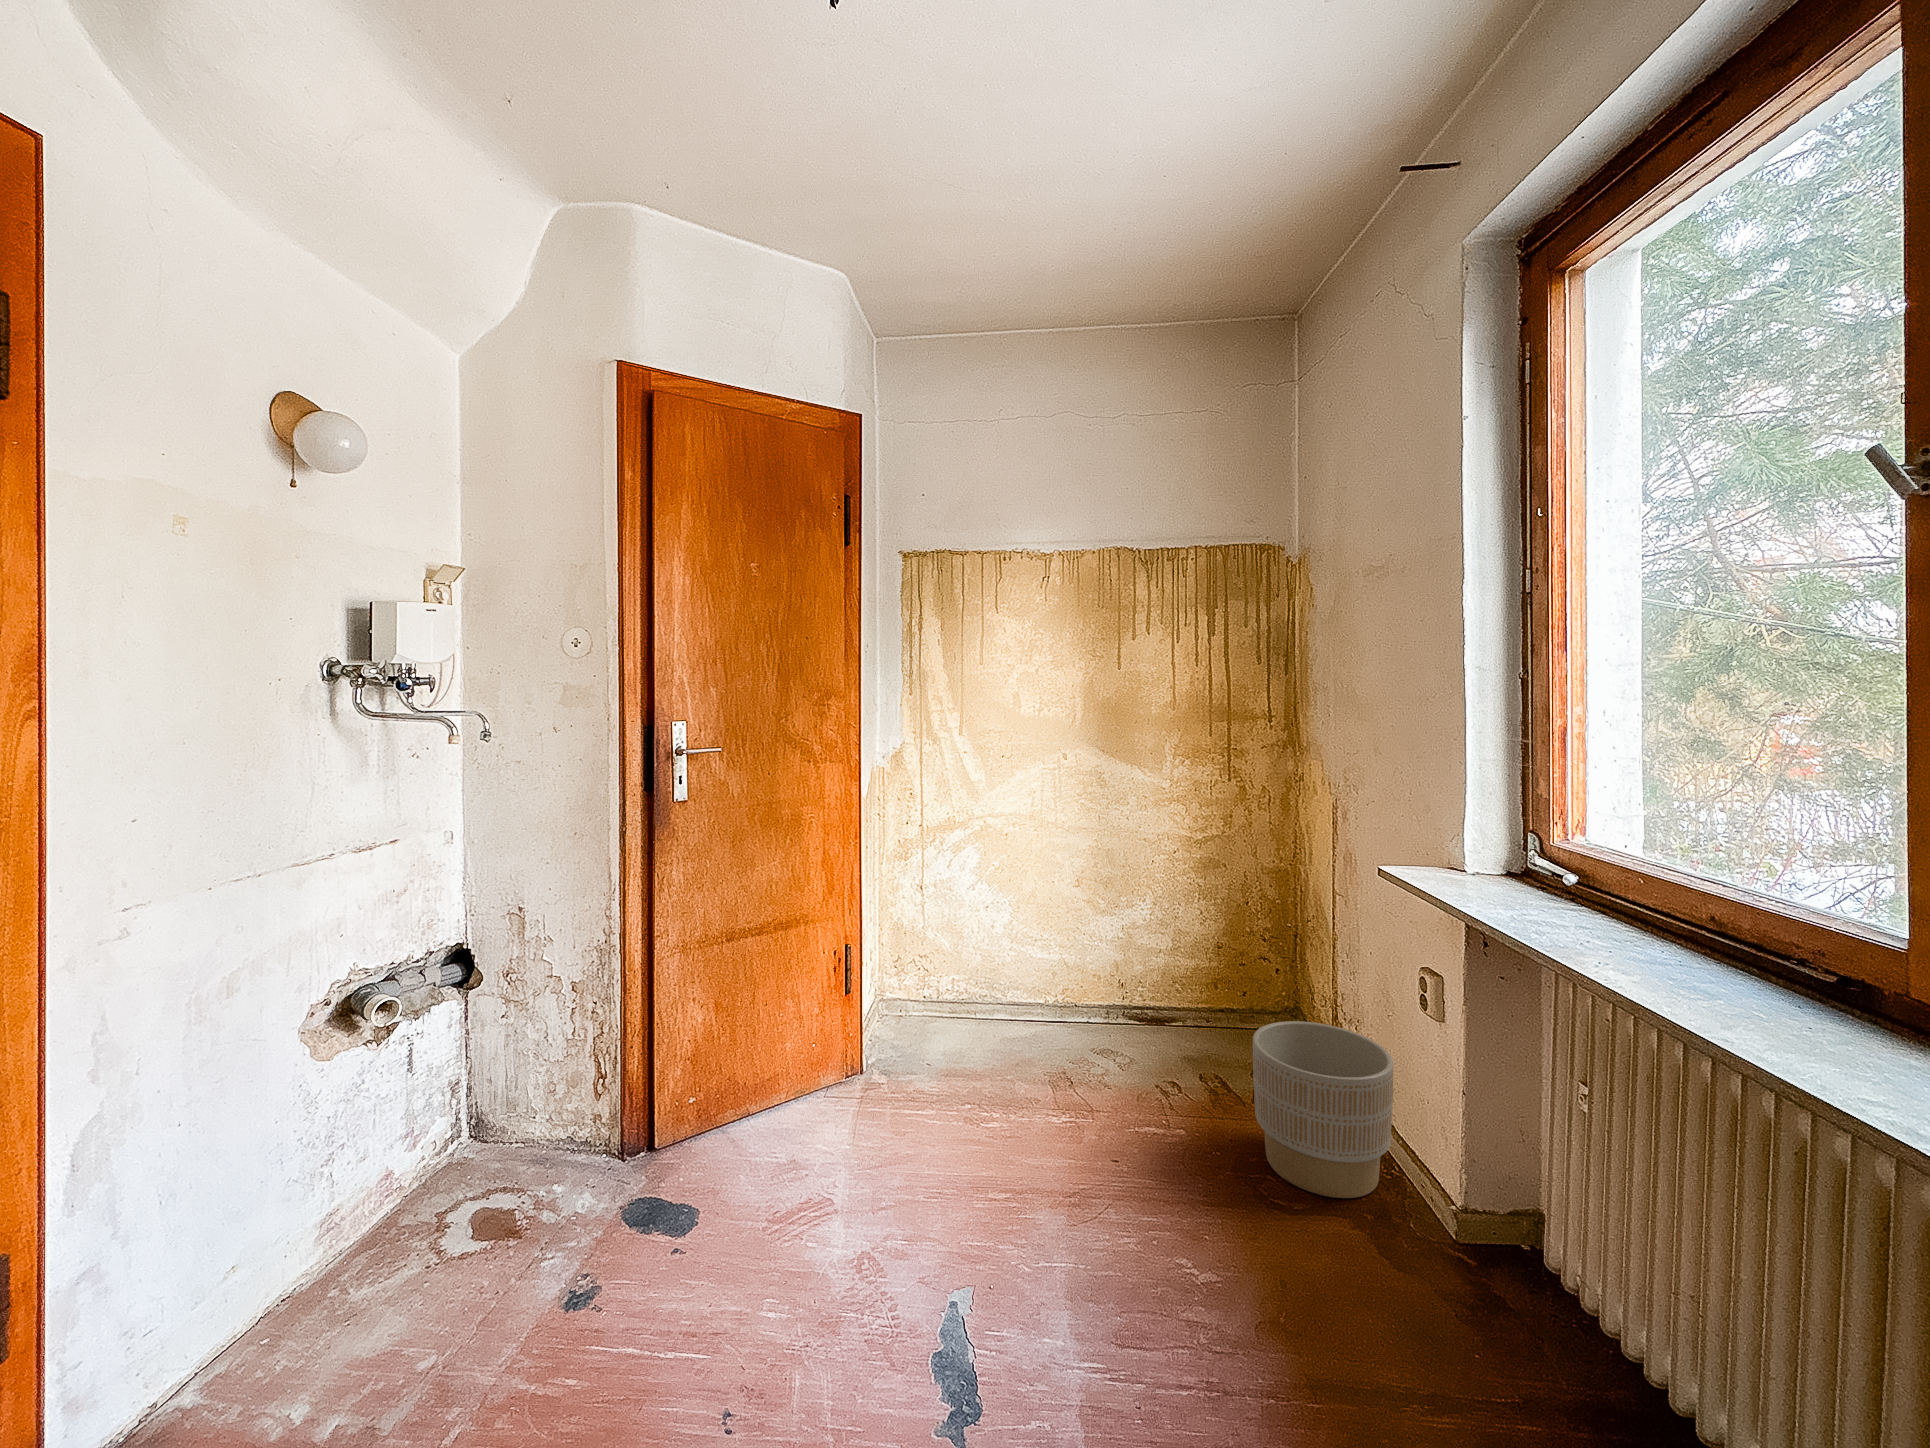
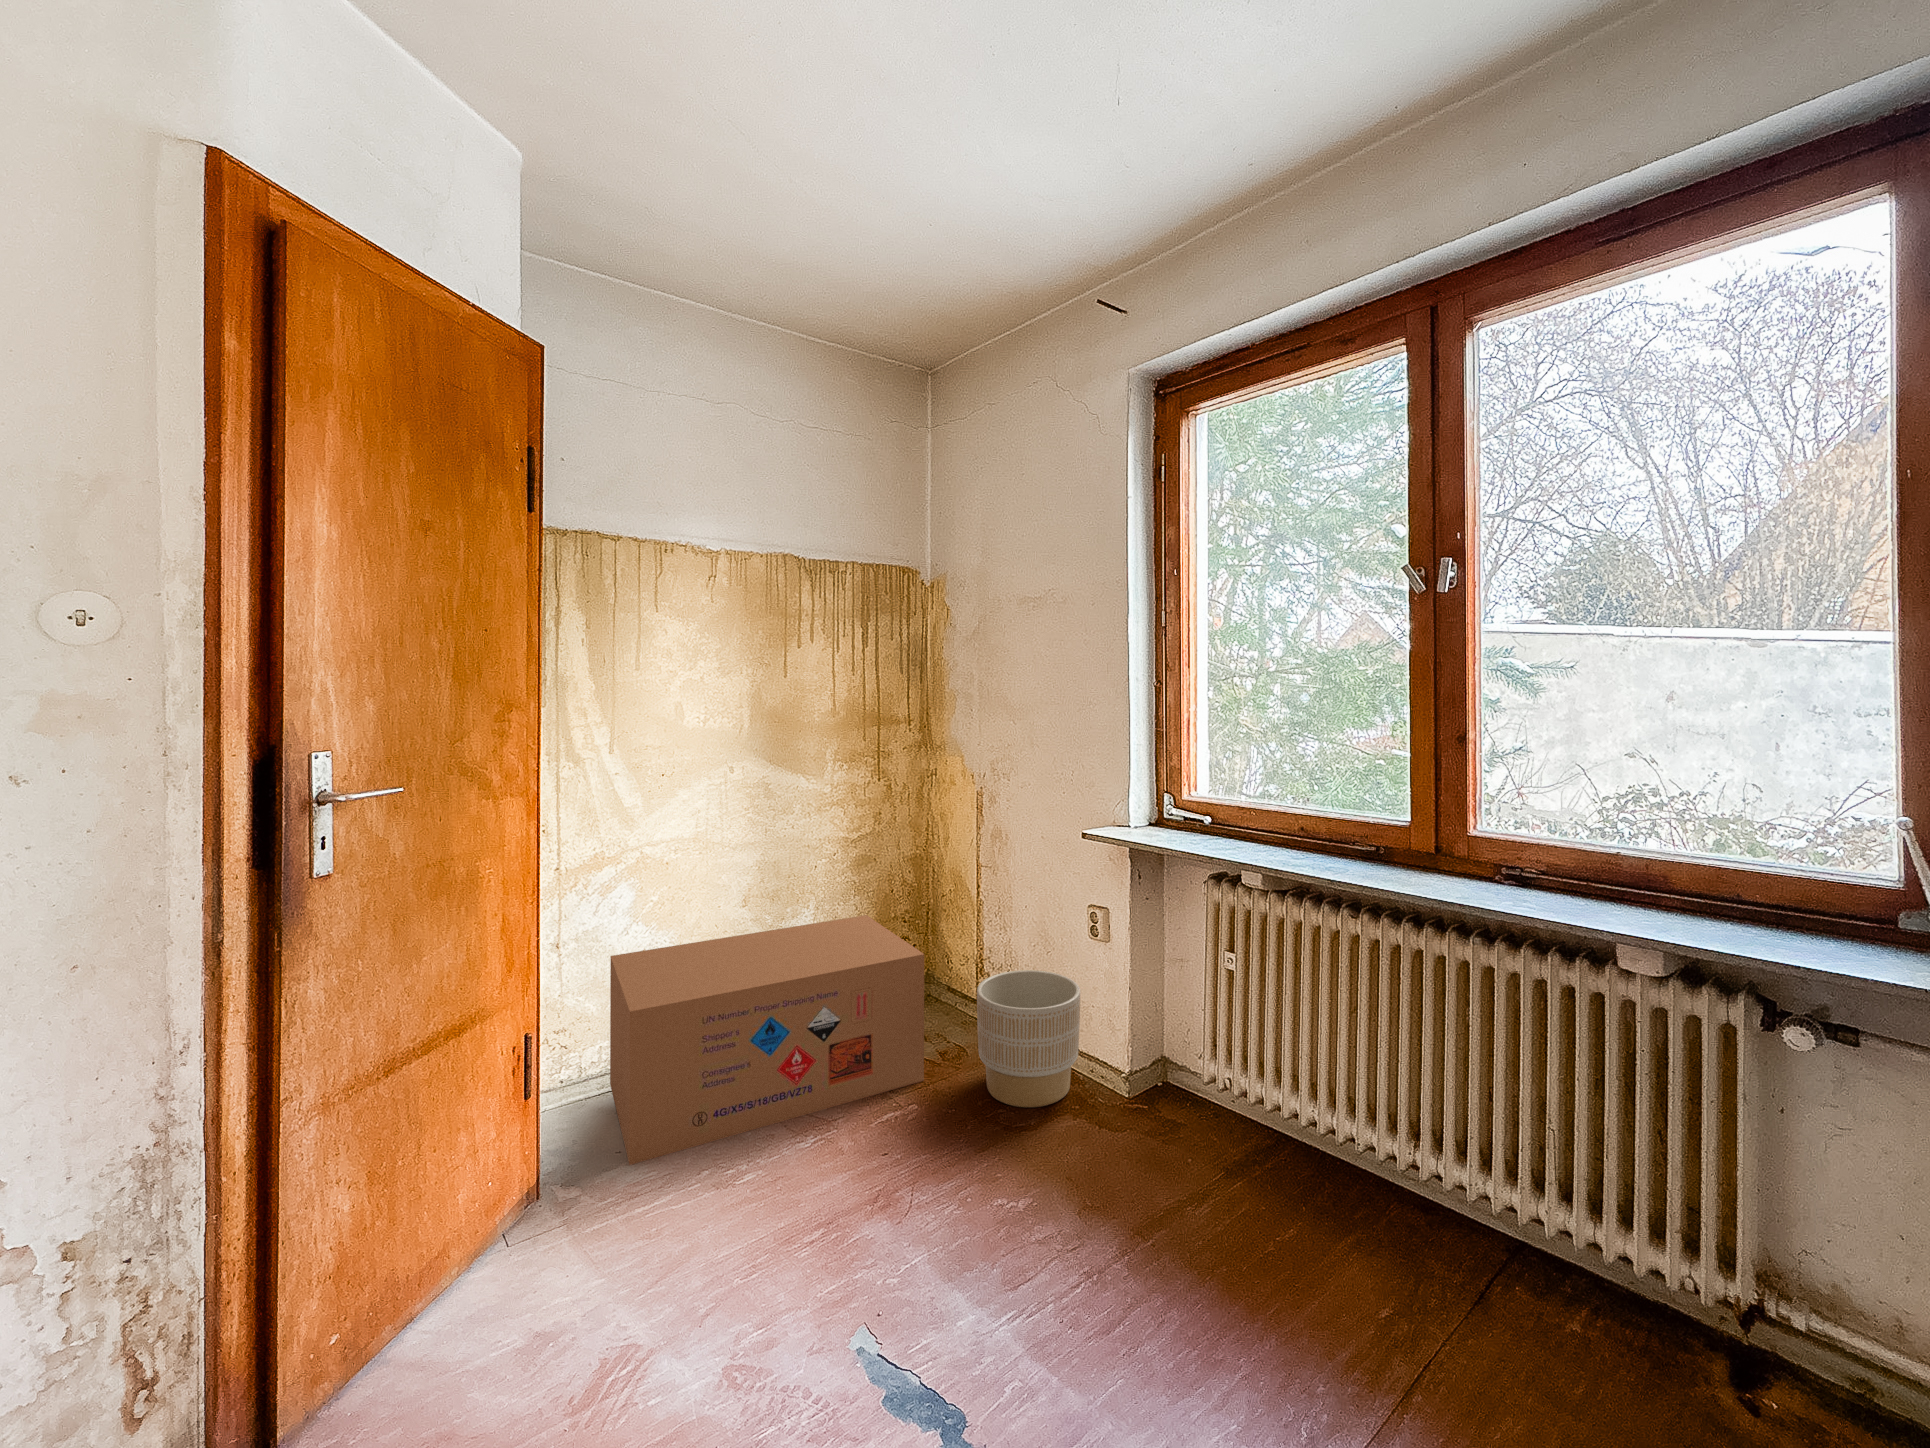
cardboard box: none [924,905,1208,1113] -> present [610,915,924,1165]

